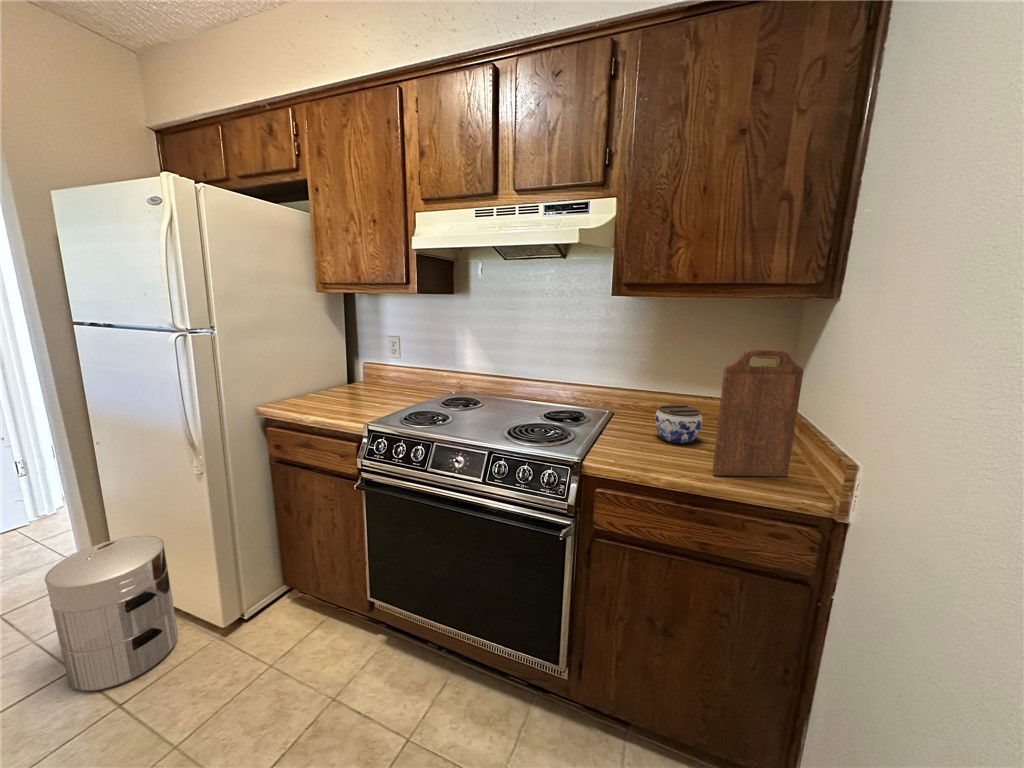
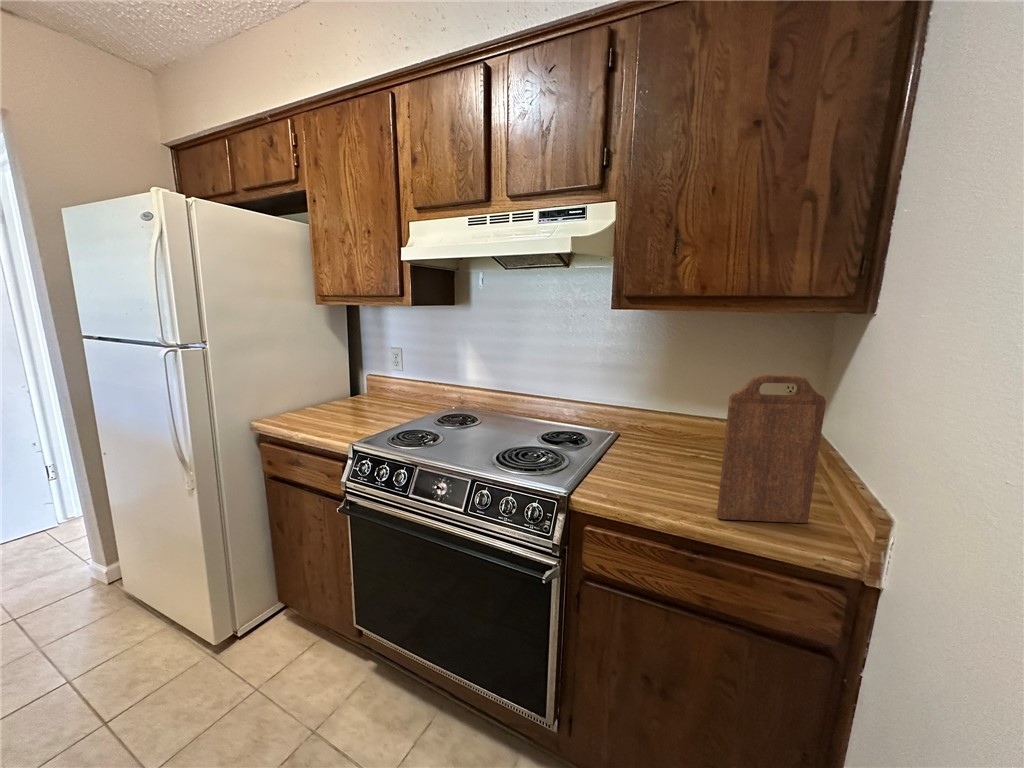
jar: present [655,405,702,443] -> none [660,430,713,475]
waste bin: present [45,536,178,691] -> none [39,549,172,705]

